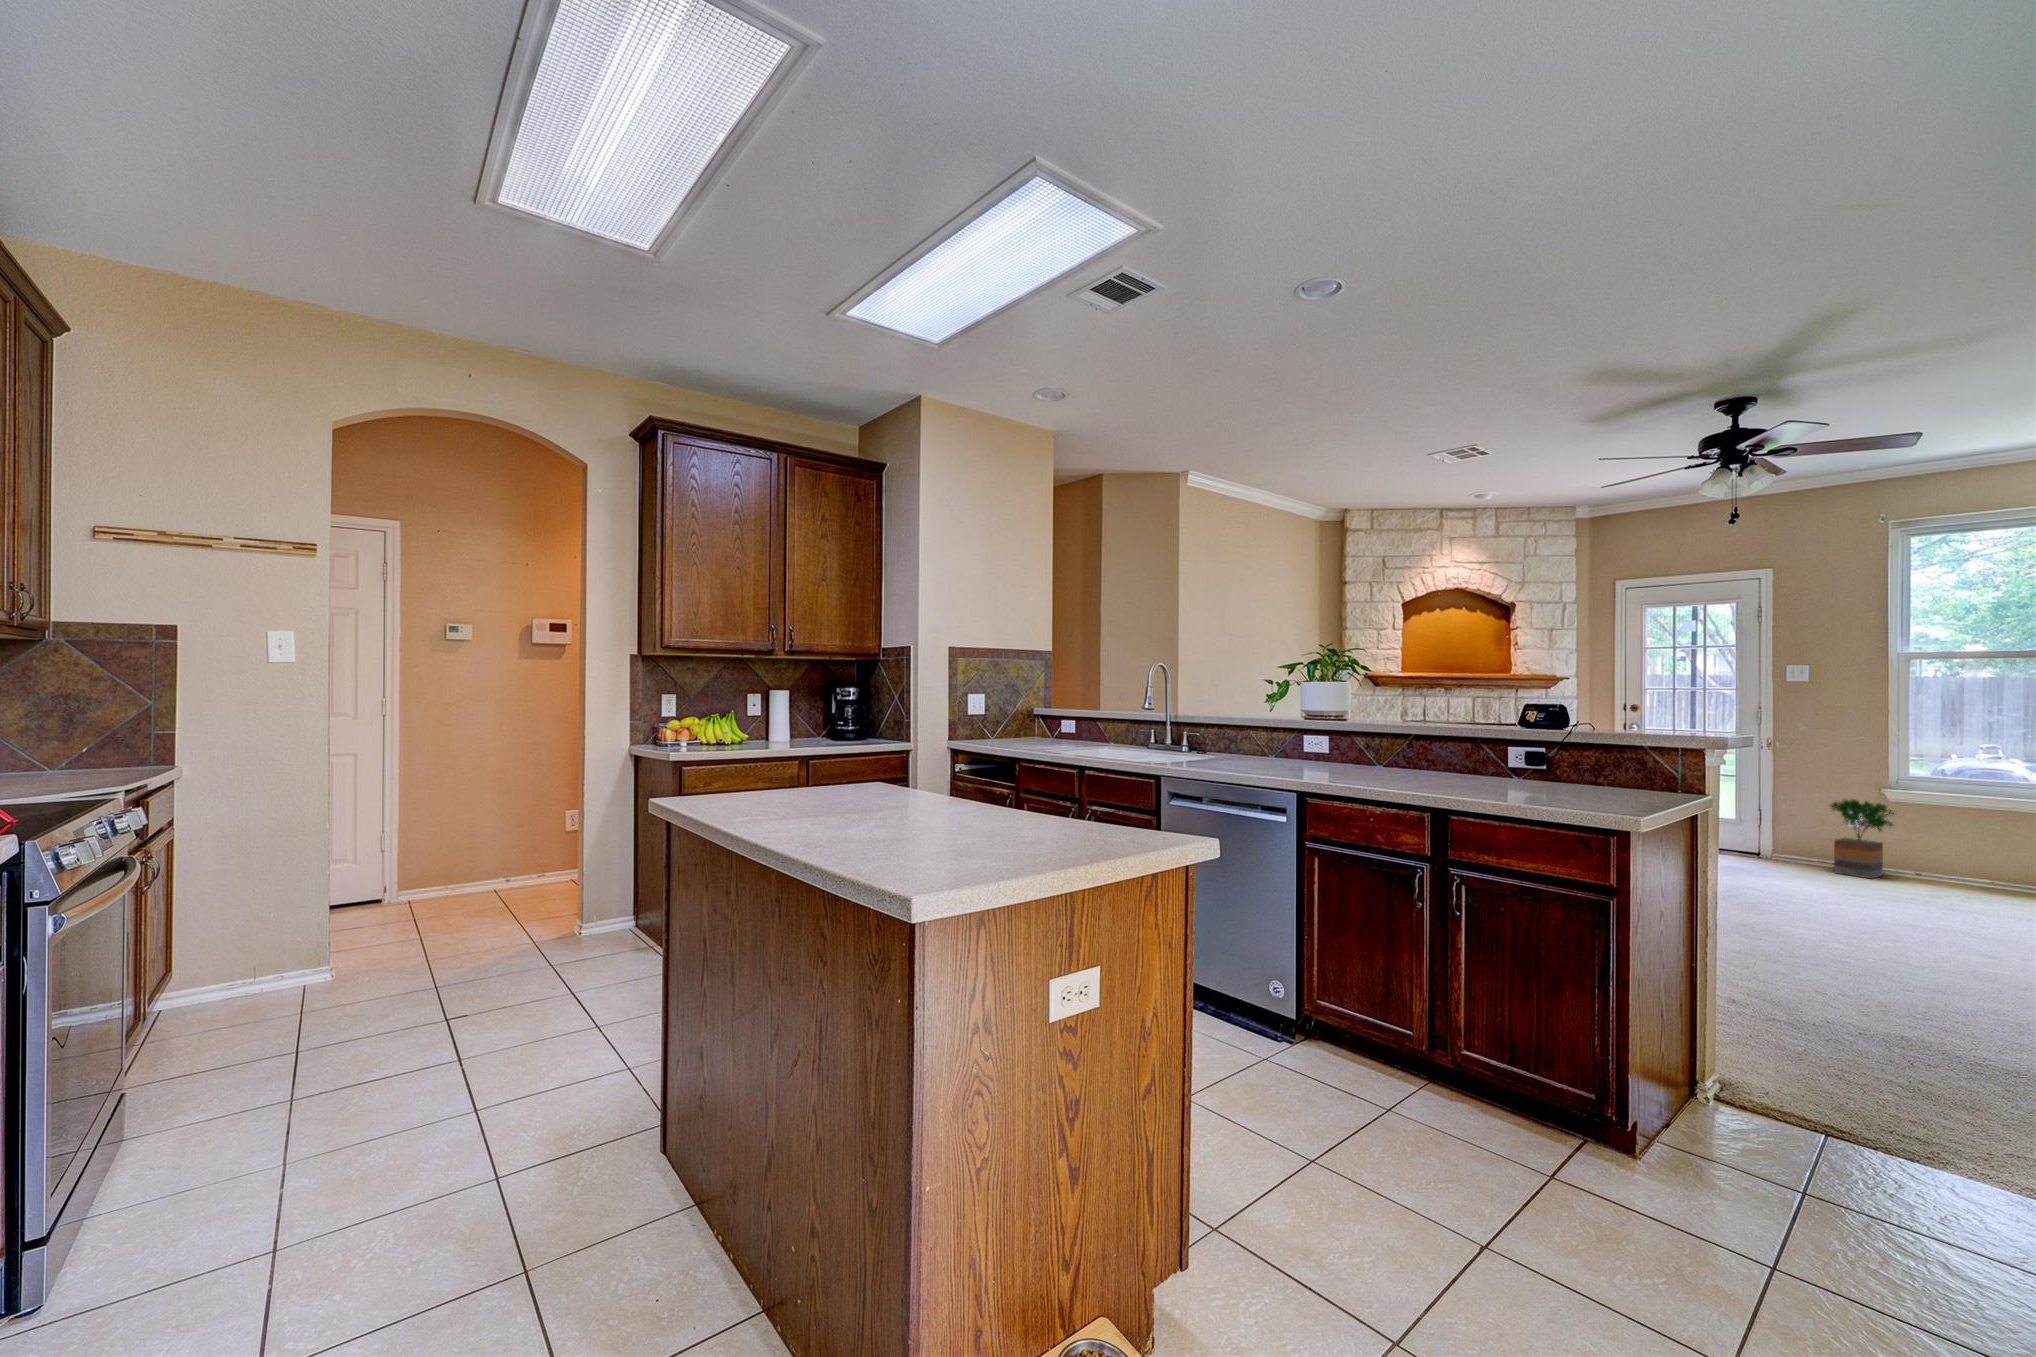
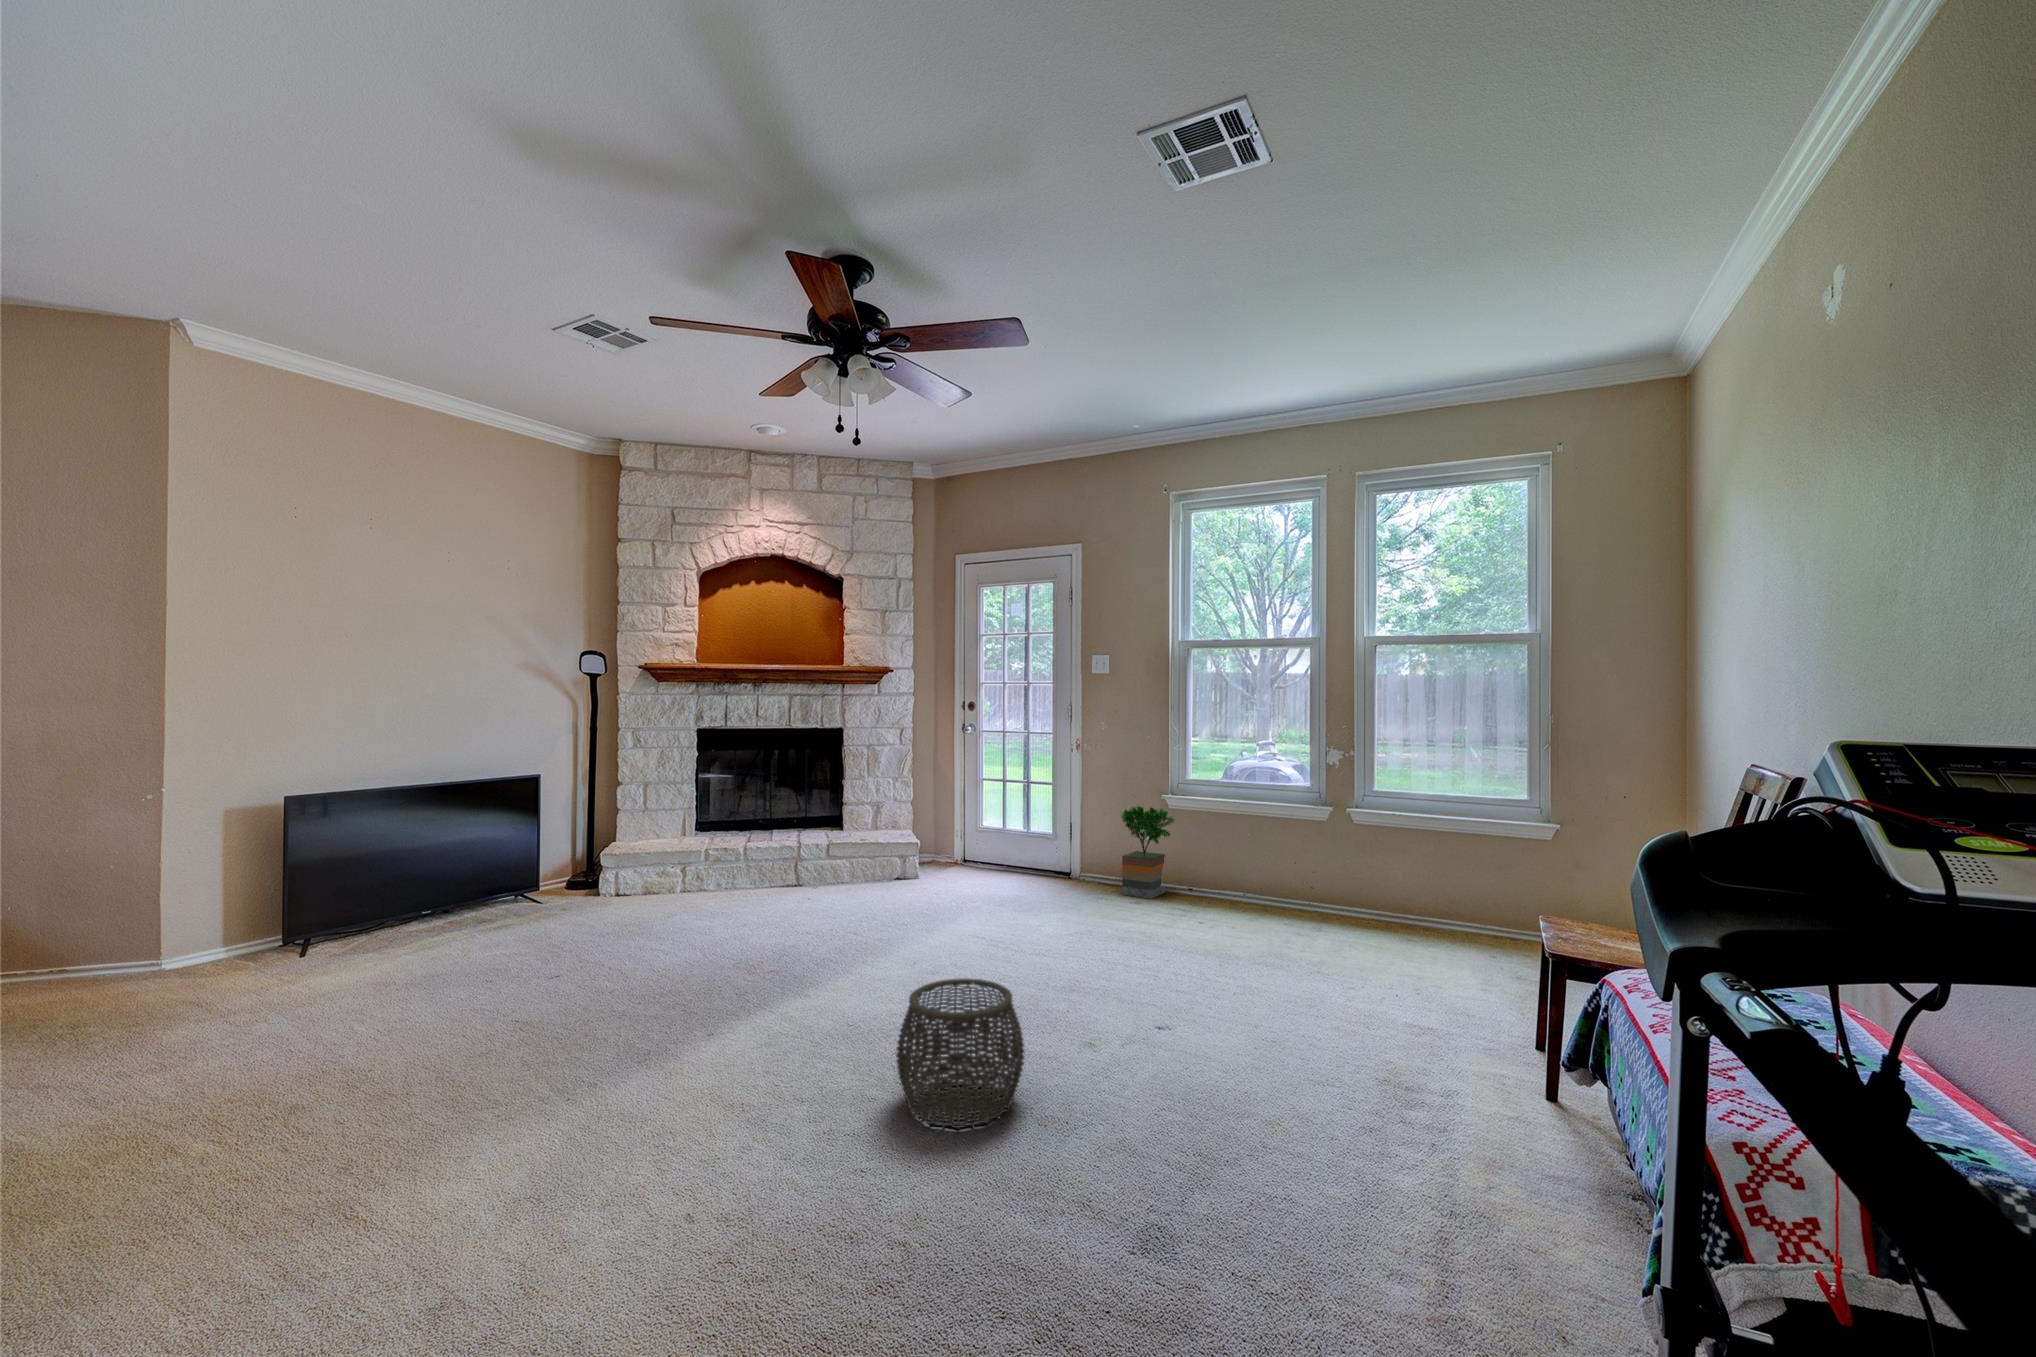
woven basket: none [1779,890,1891,976] -> present [896,979,1025,1128]

